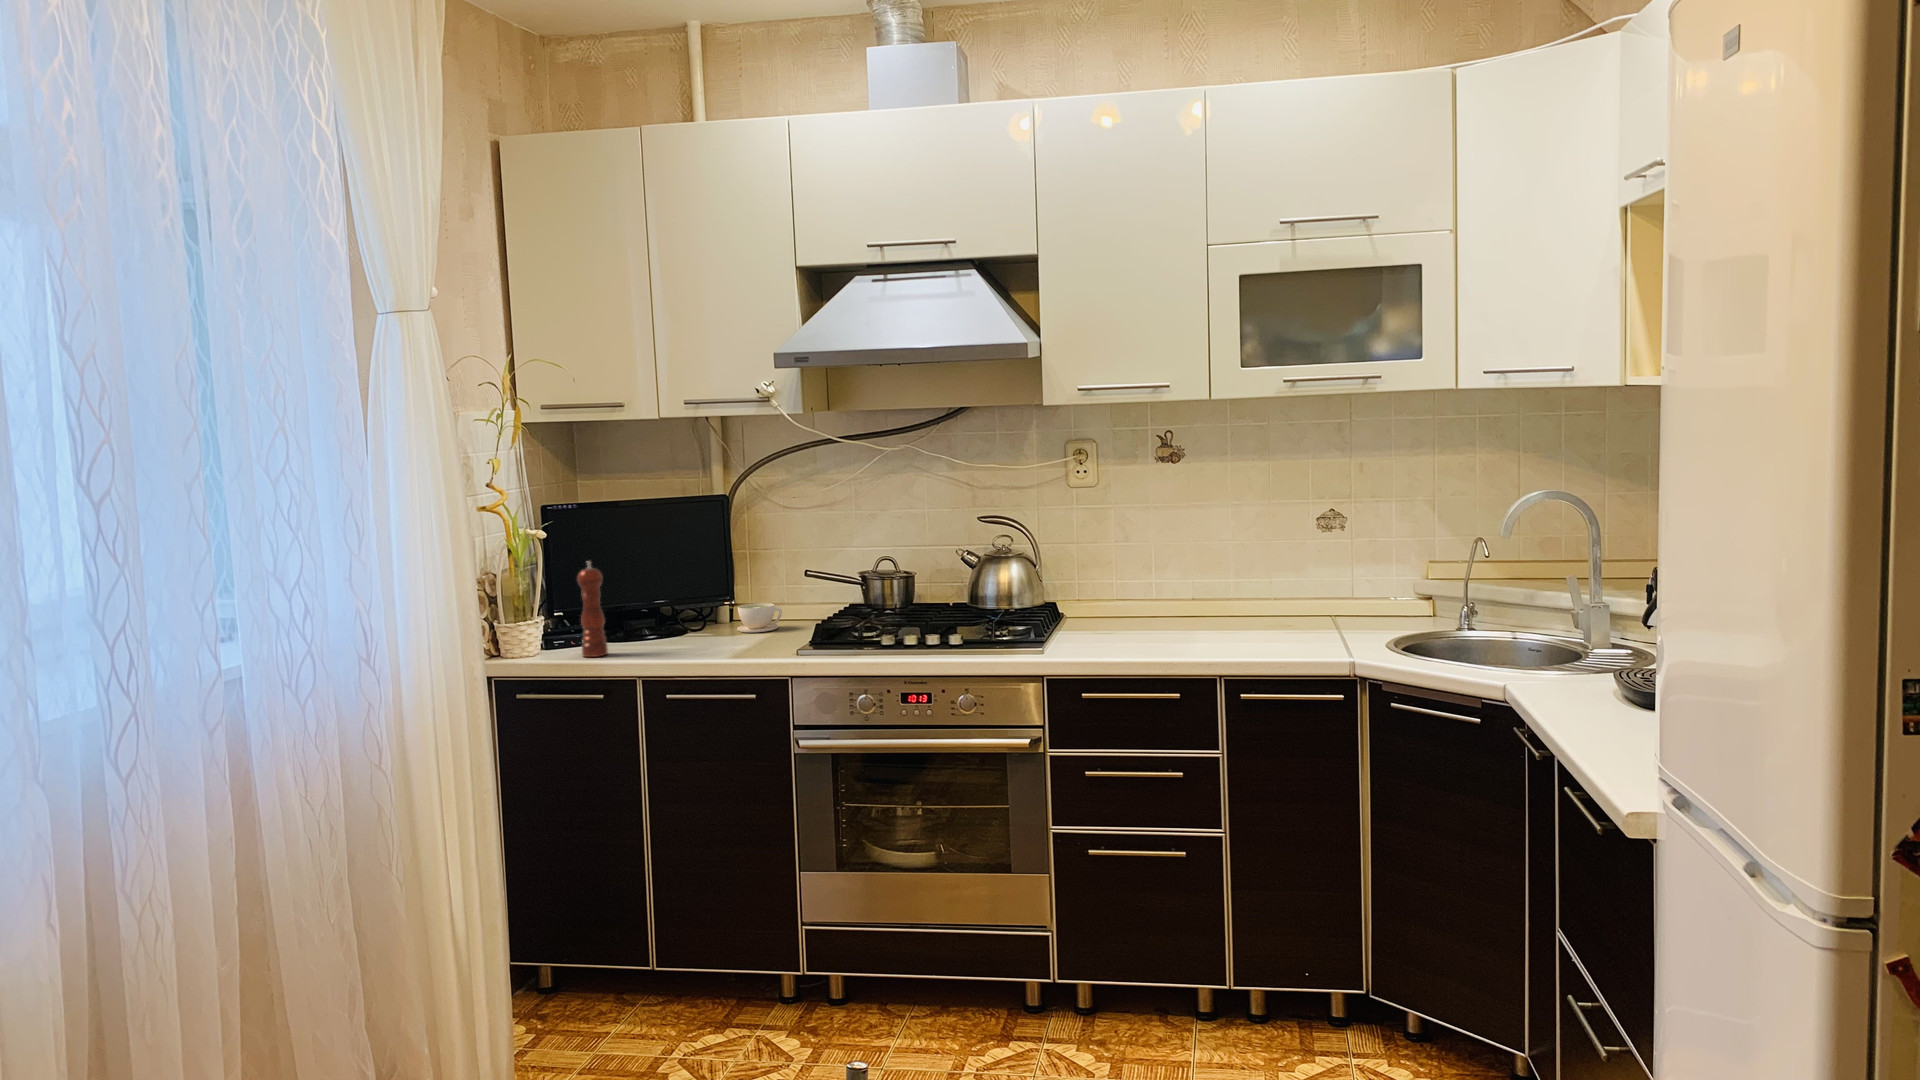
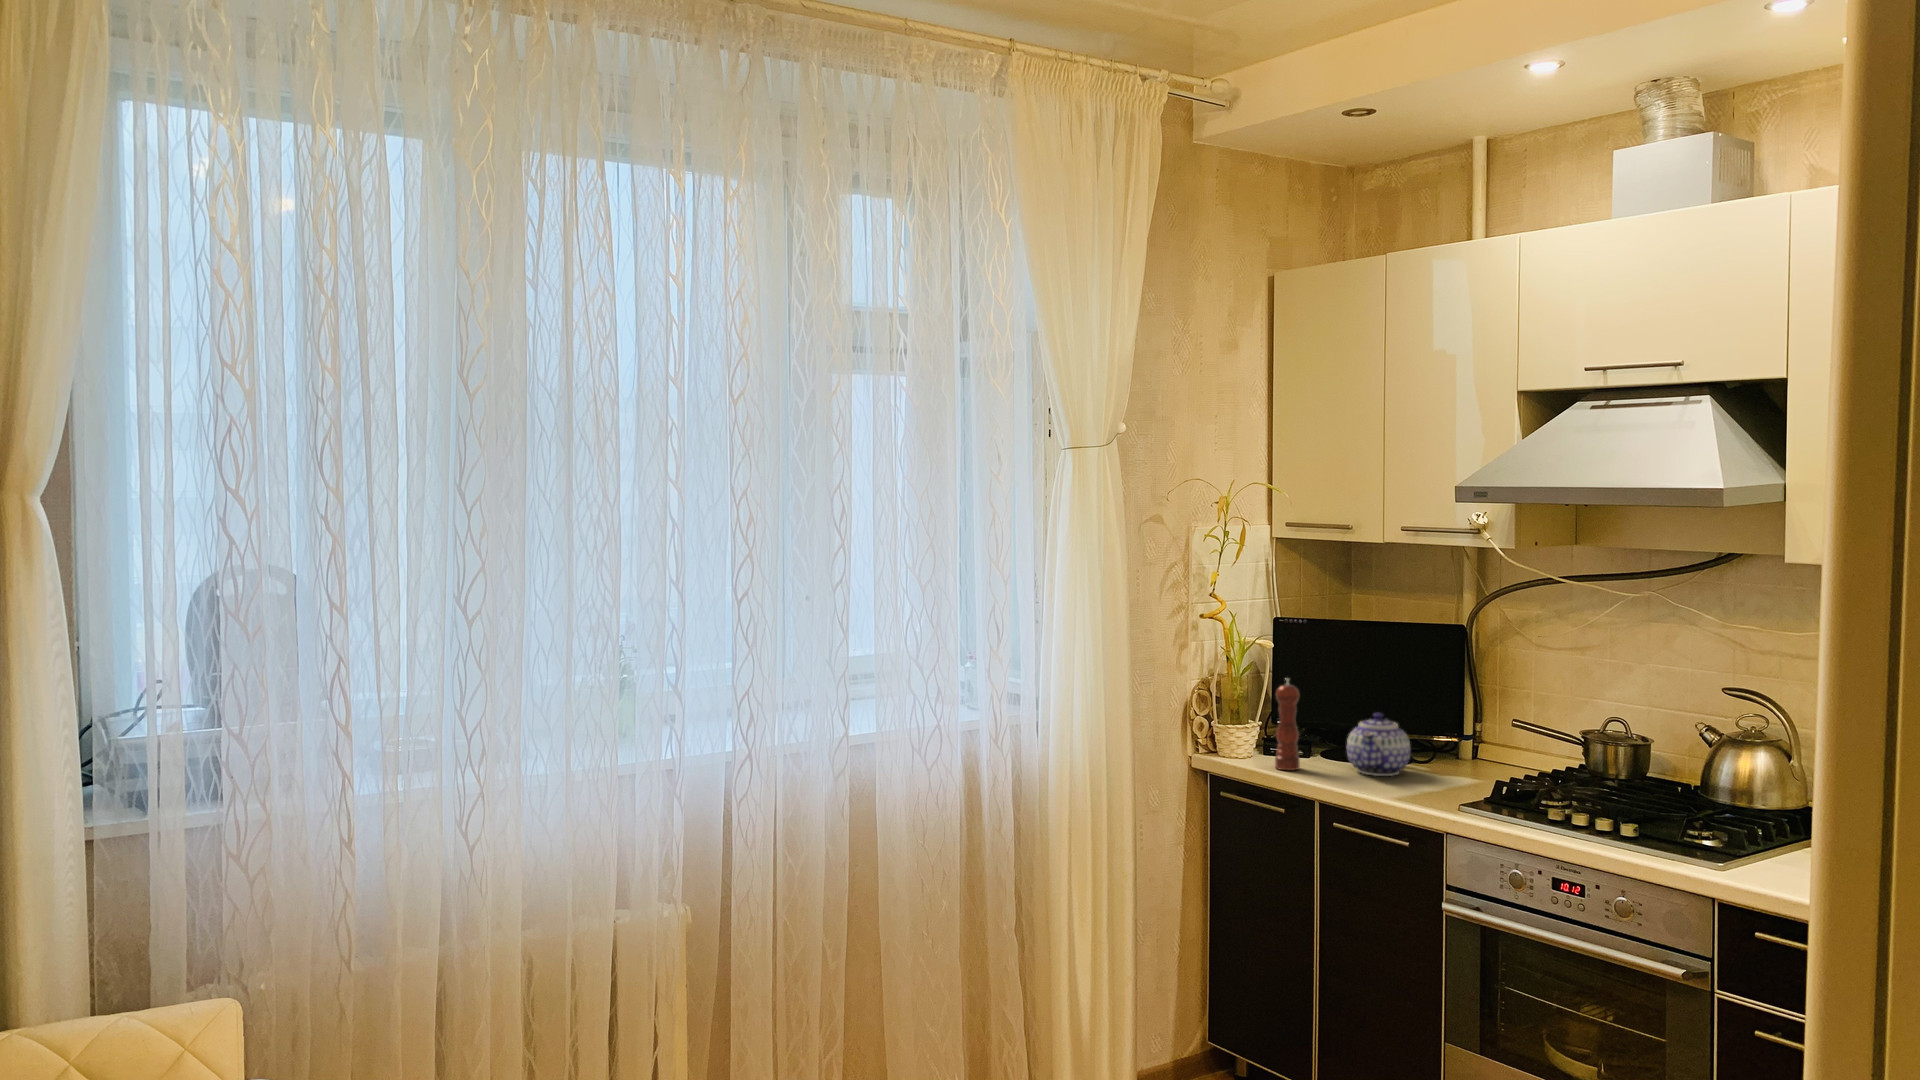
teapot: none [647,585,709,647] -> present [1347,713,1411,776]
coffee cup: present [737,603,782,633] -> none [1456,743,1506,776]

